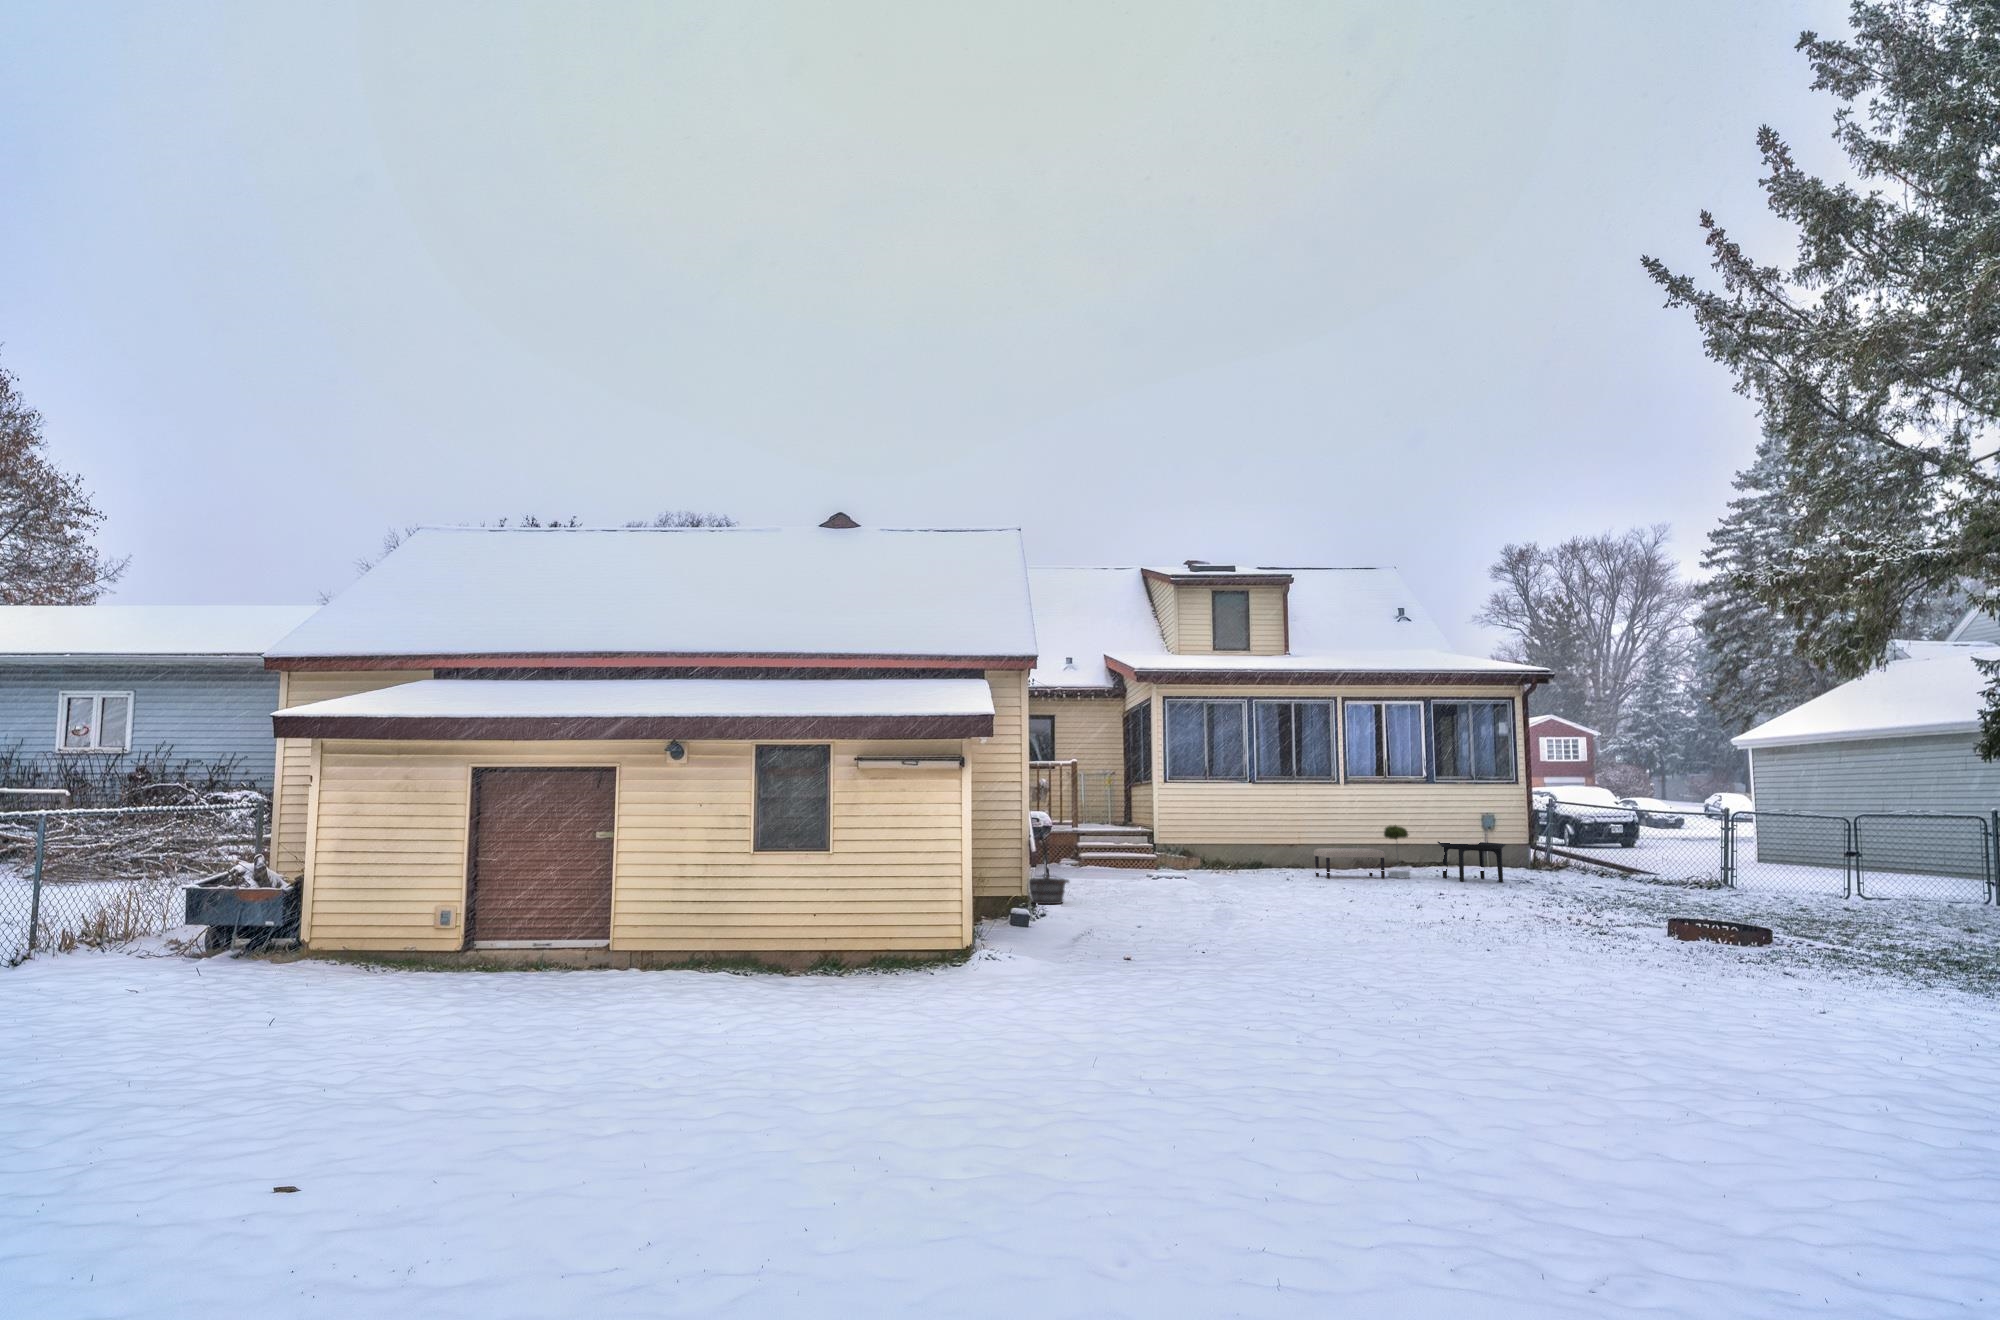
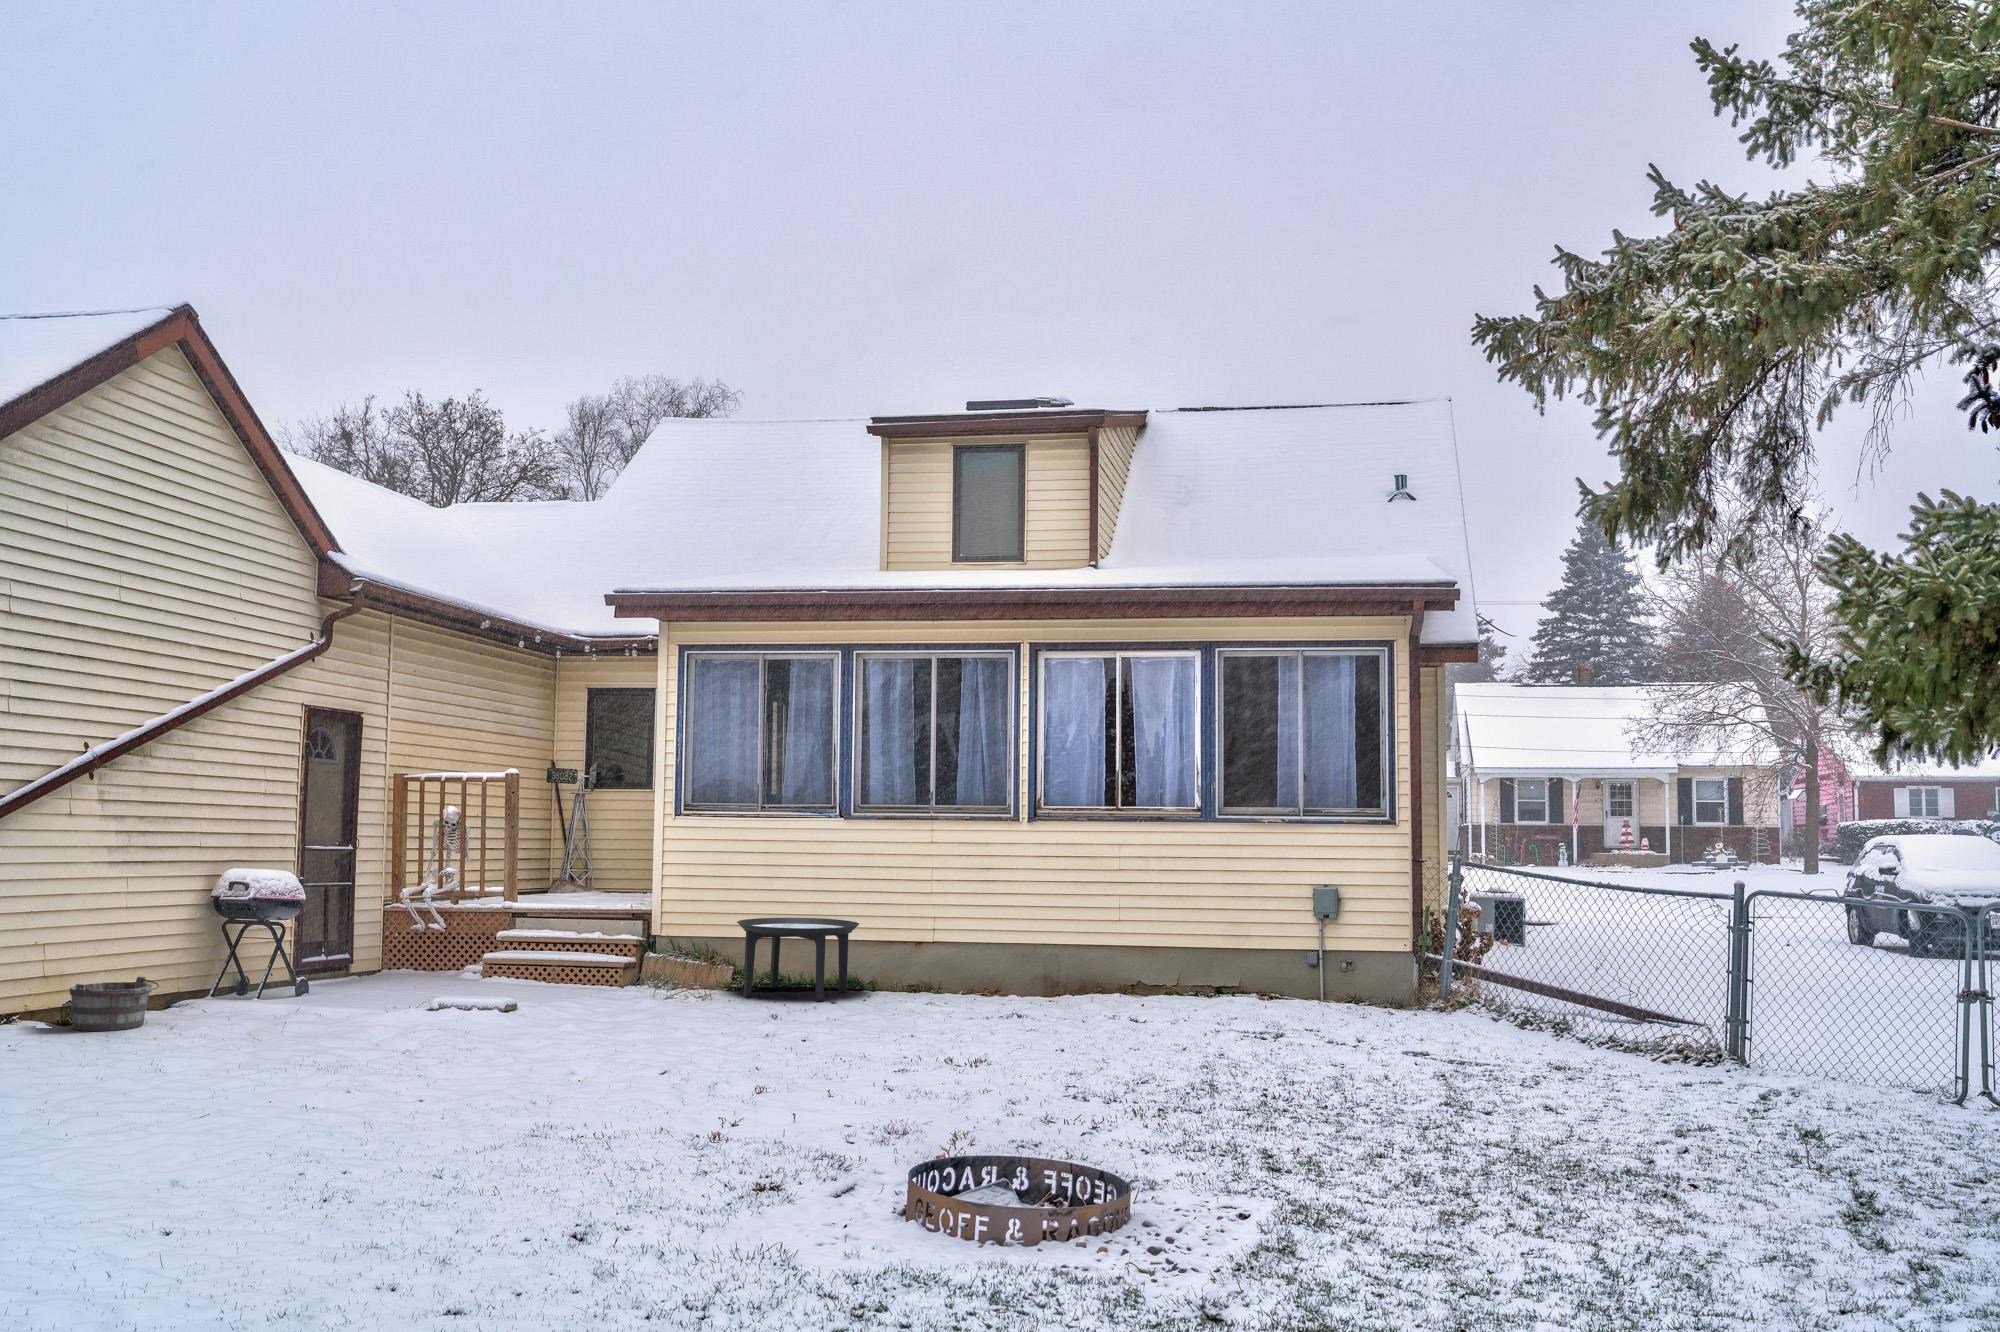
potted tree: present [1384,825,1410,878] -> none [1091,899,1136,1005]
round table: present [1438,842,1506,883] -> present [737,918,859,1001]
bench: present [1314,848,1385,879] -> none [945,941,1071,1004]

